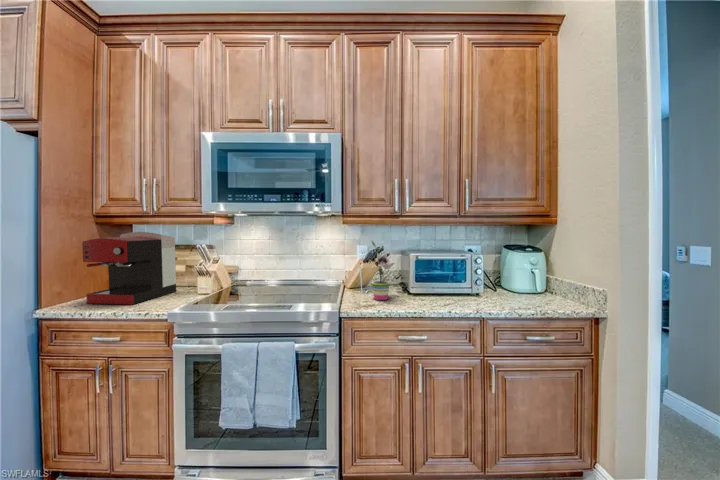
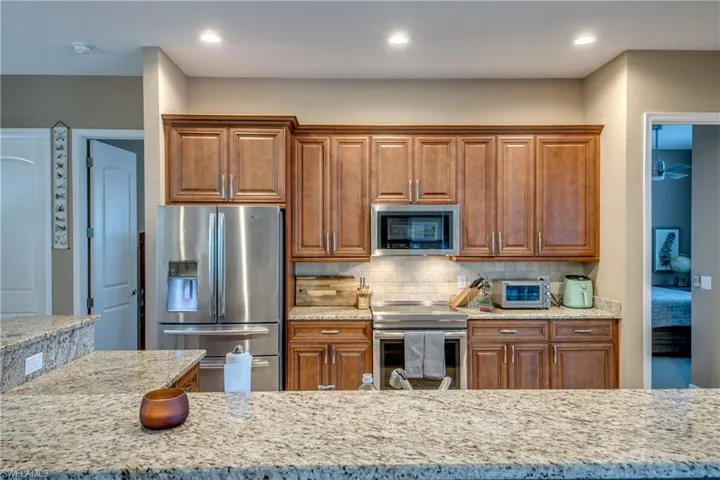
coffee maker: present [82,232,176,305] -> none [303,267,340,313]

